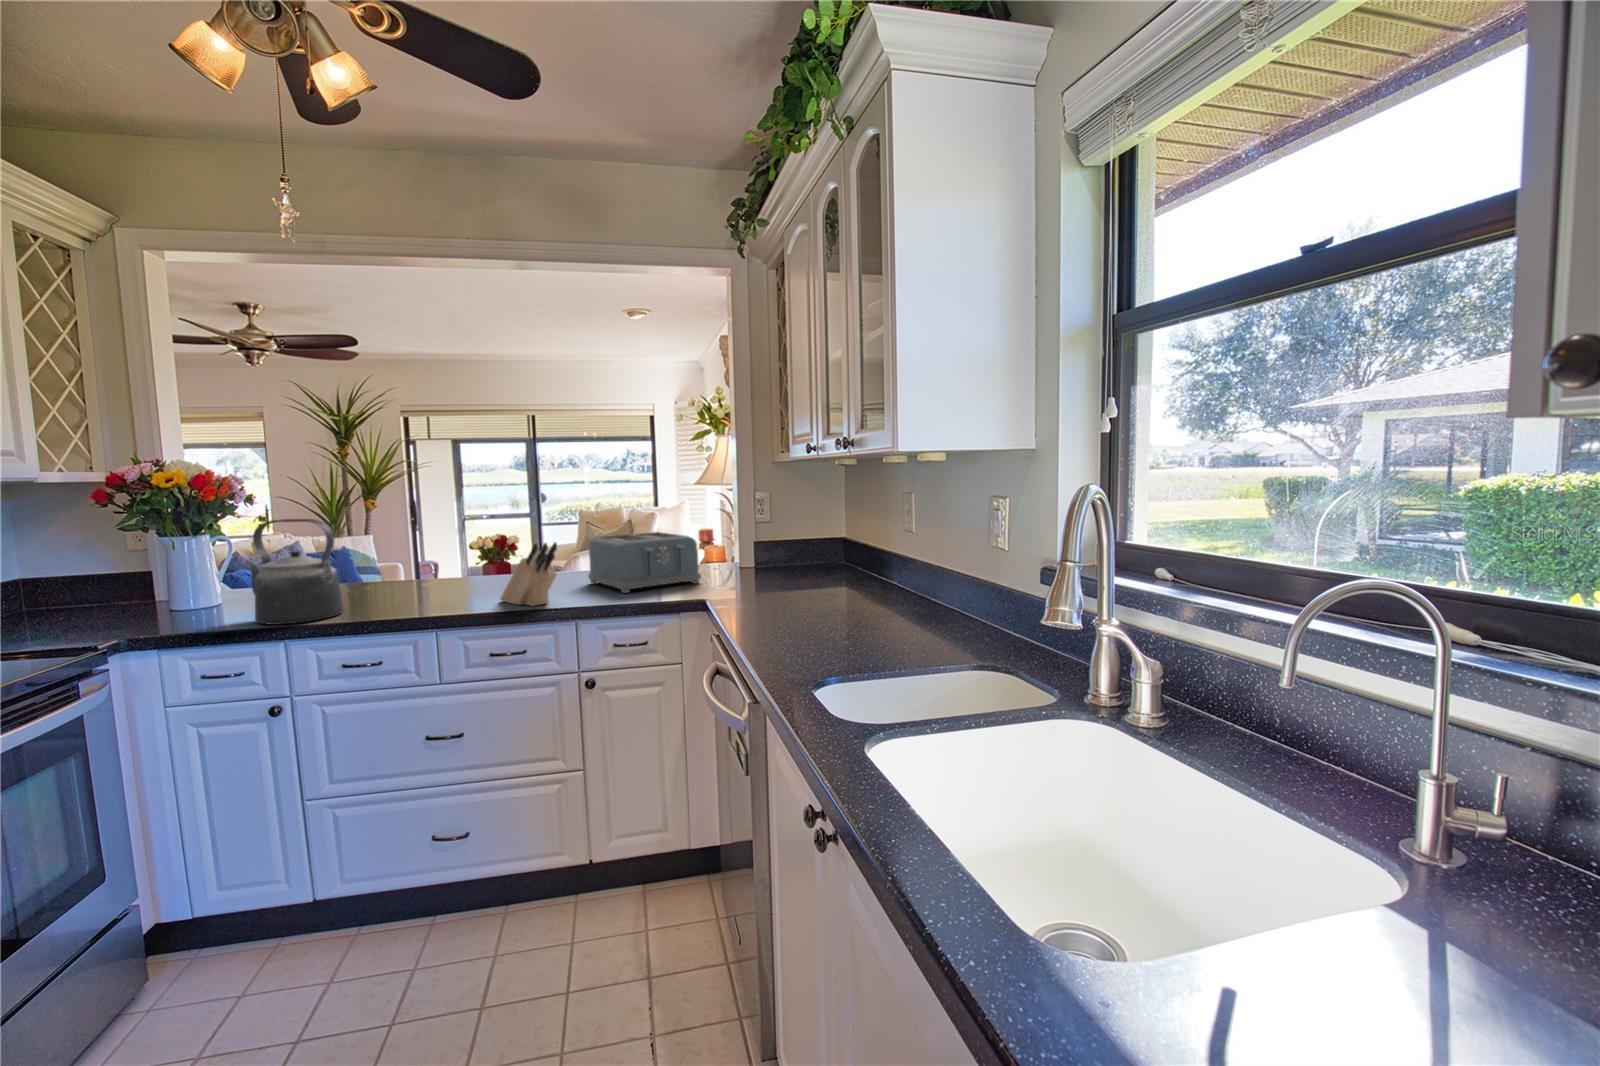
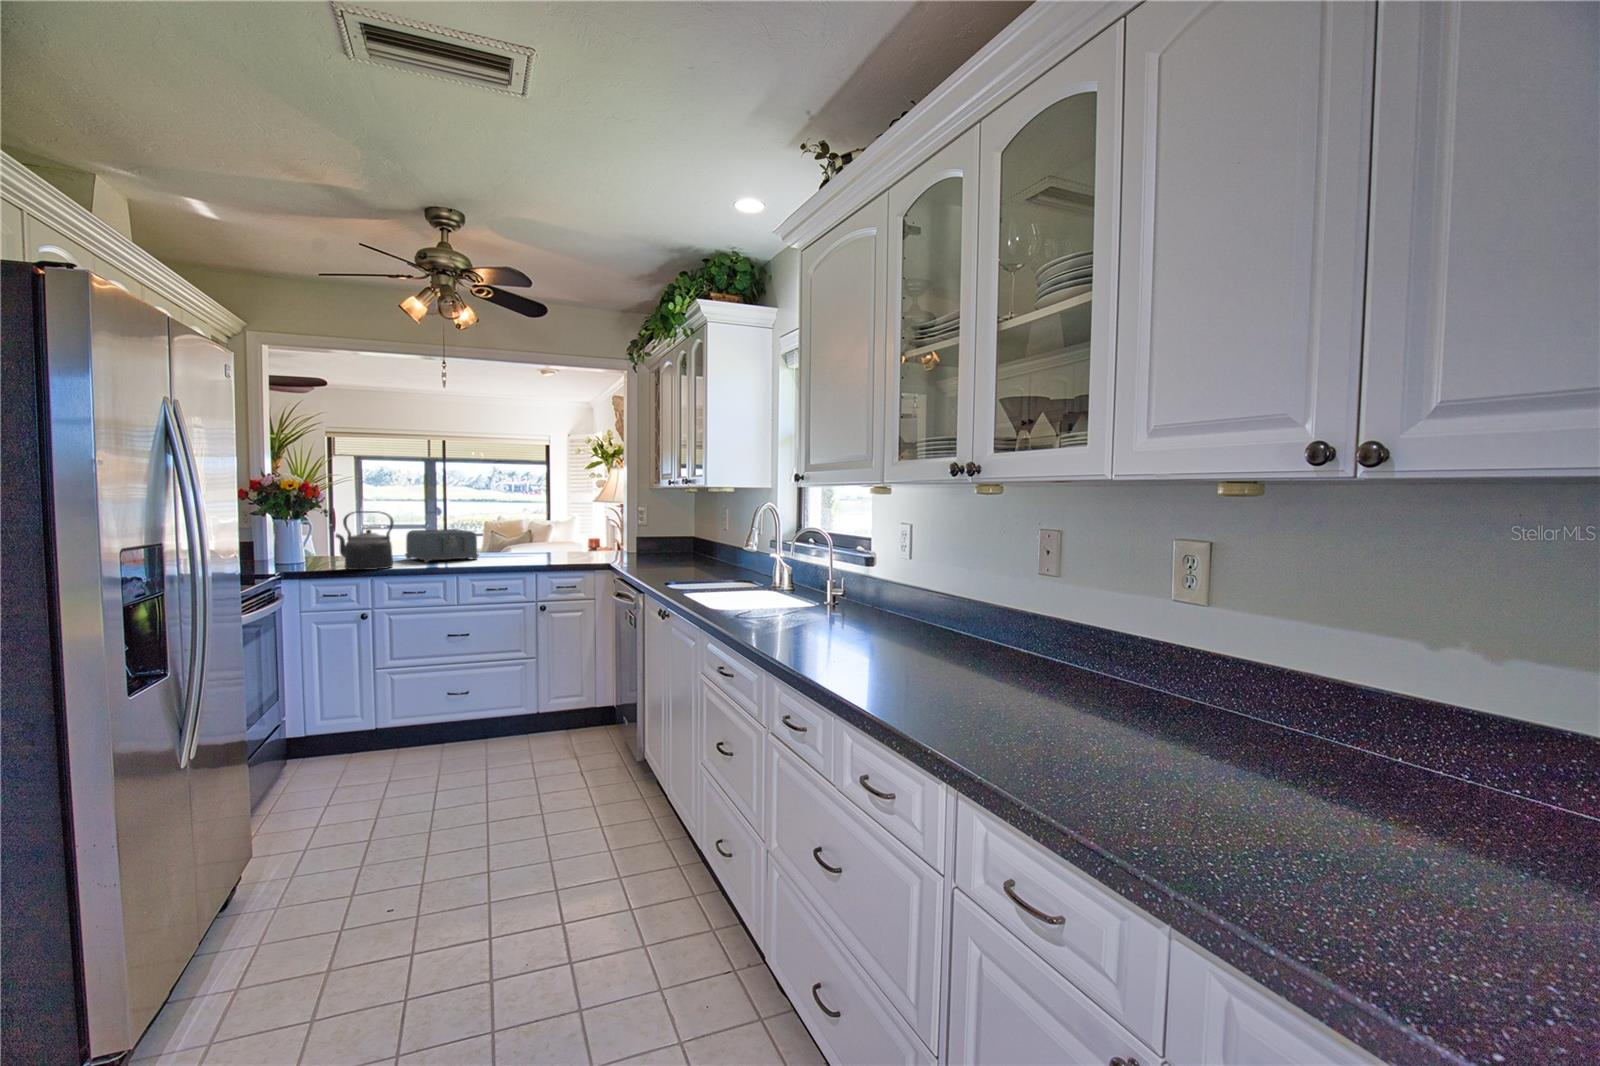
toaster: present [588,532,701,593] -> present [405,529,479,562]
knife block: present [500,542,557,606] -> none [486,529,525,565]

